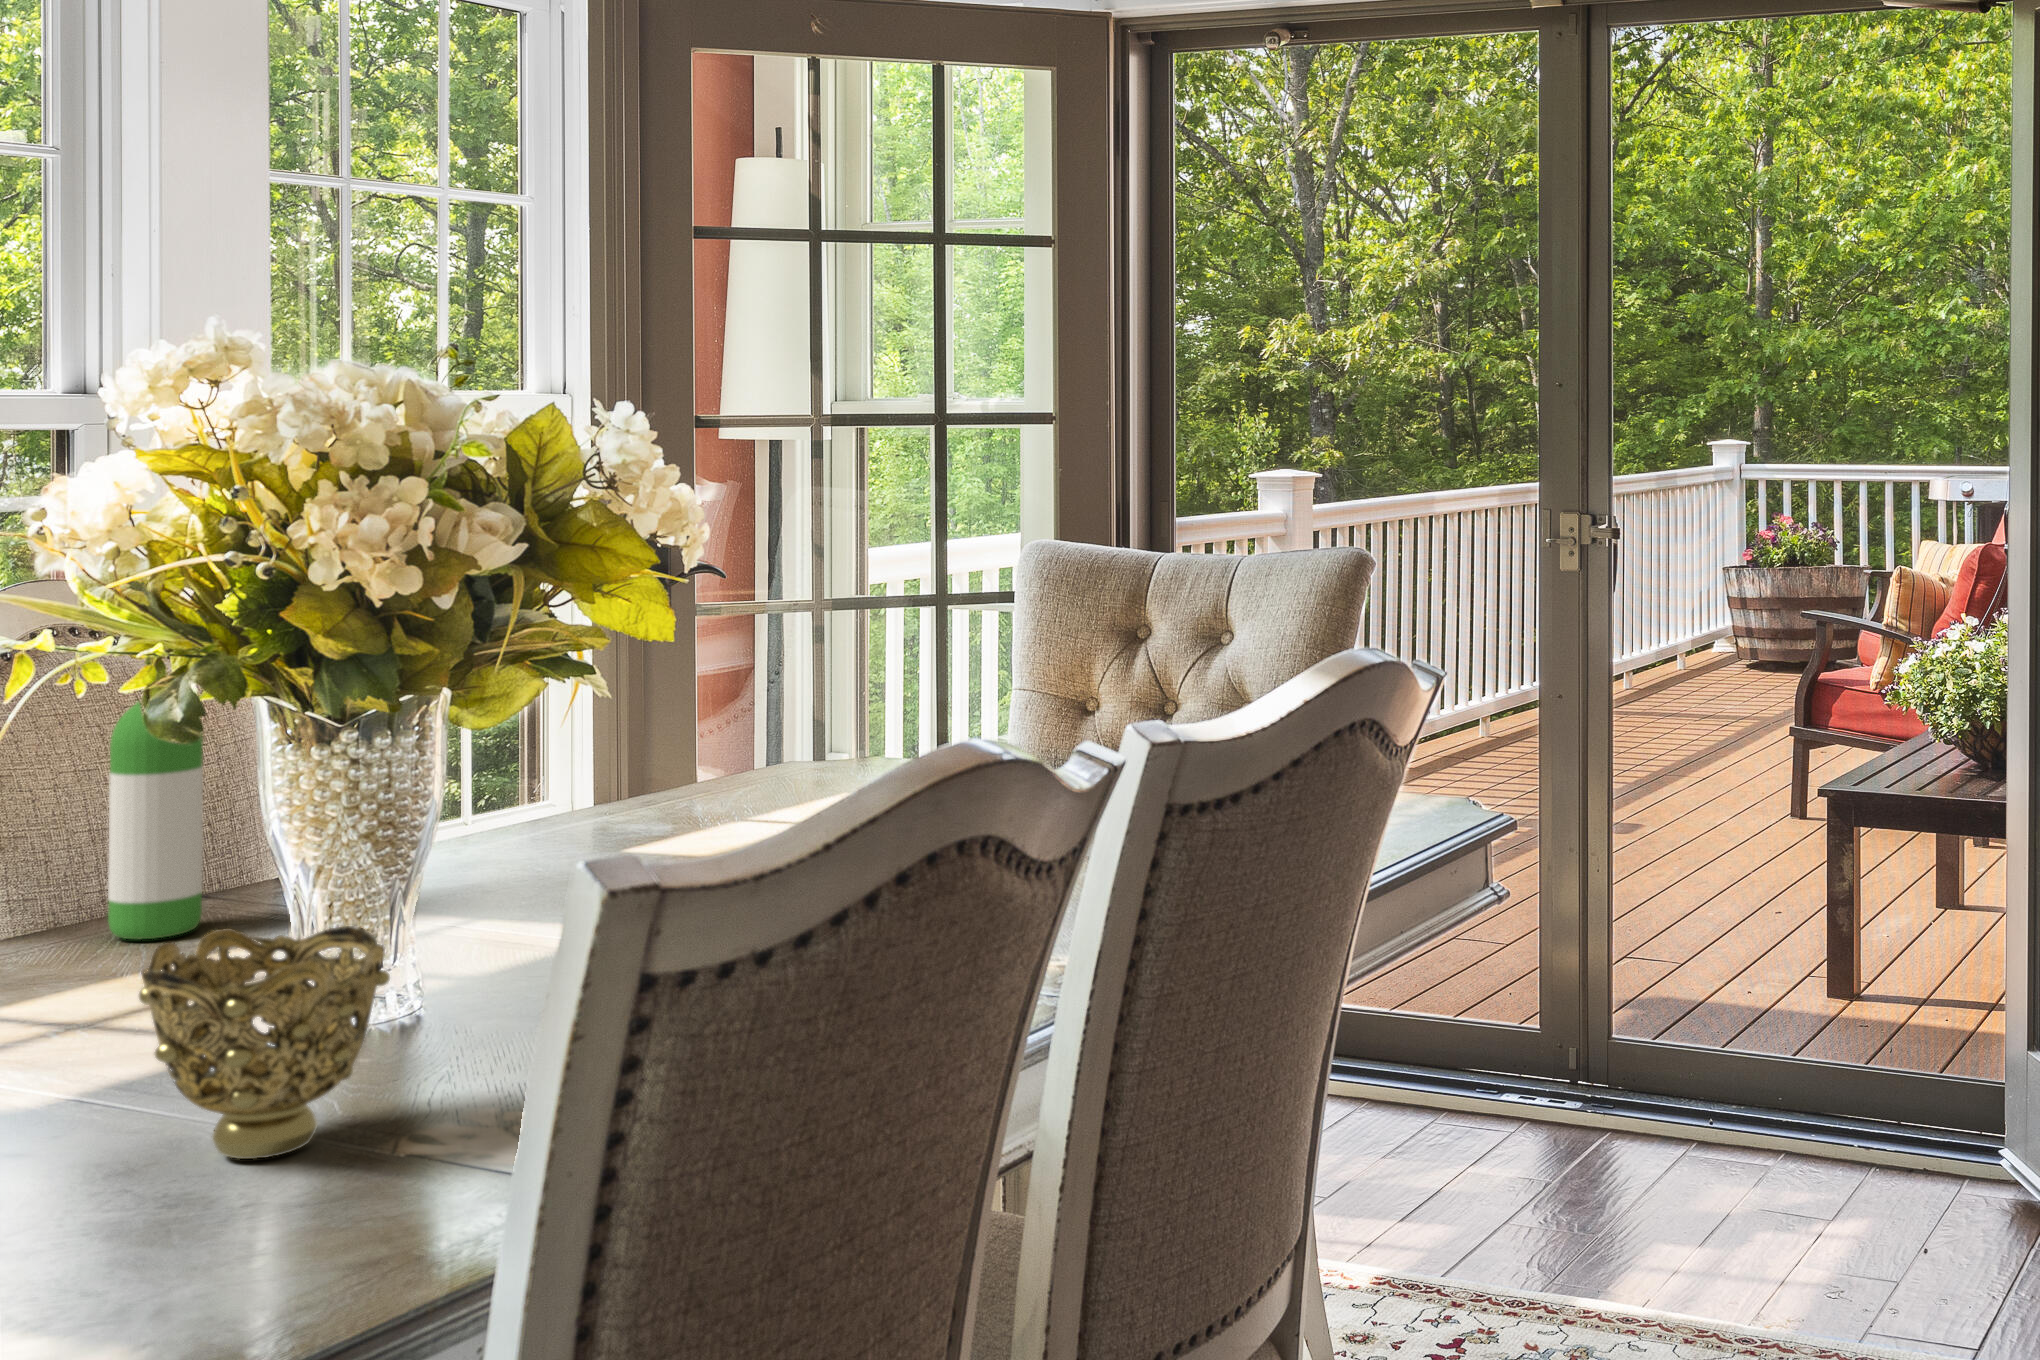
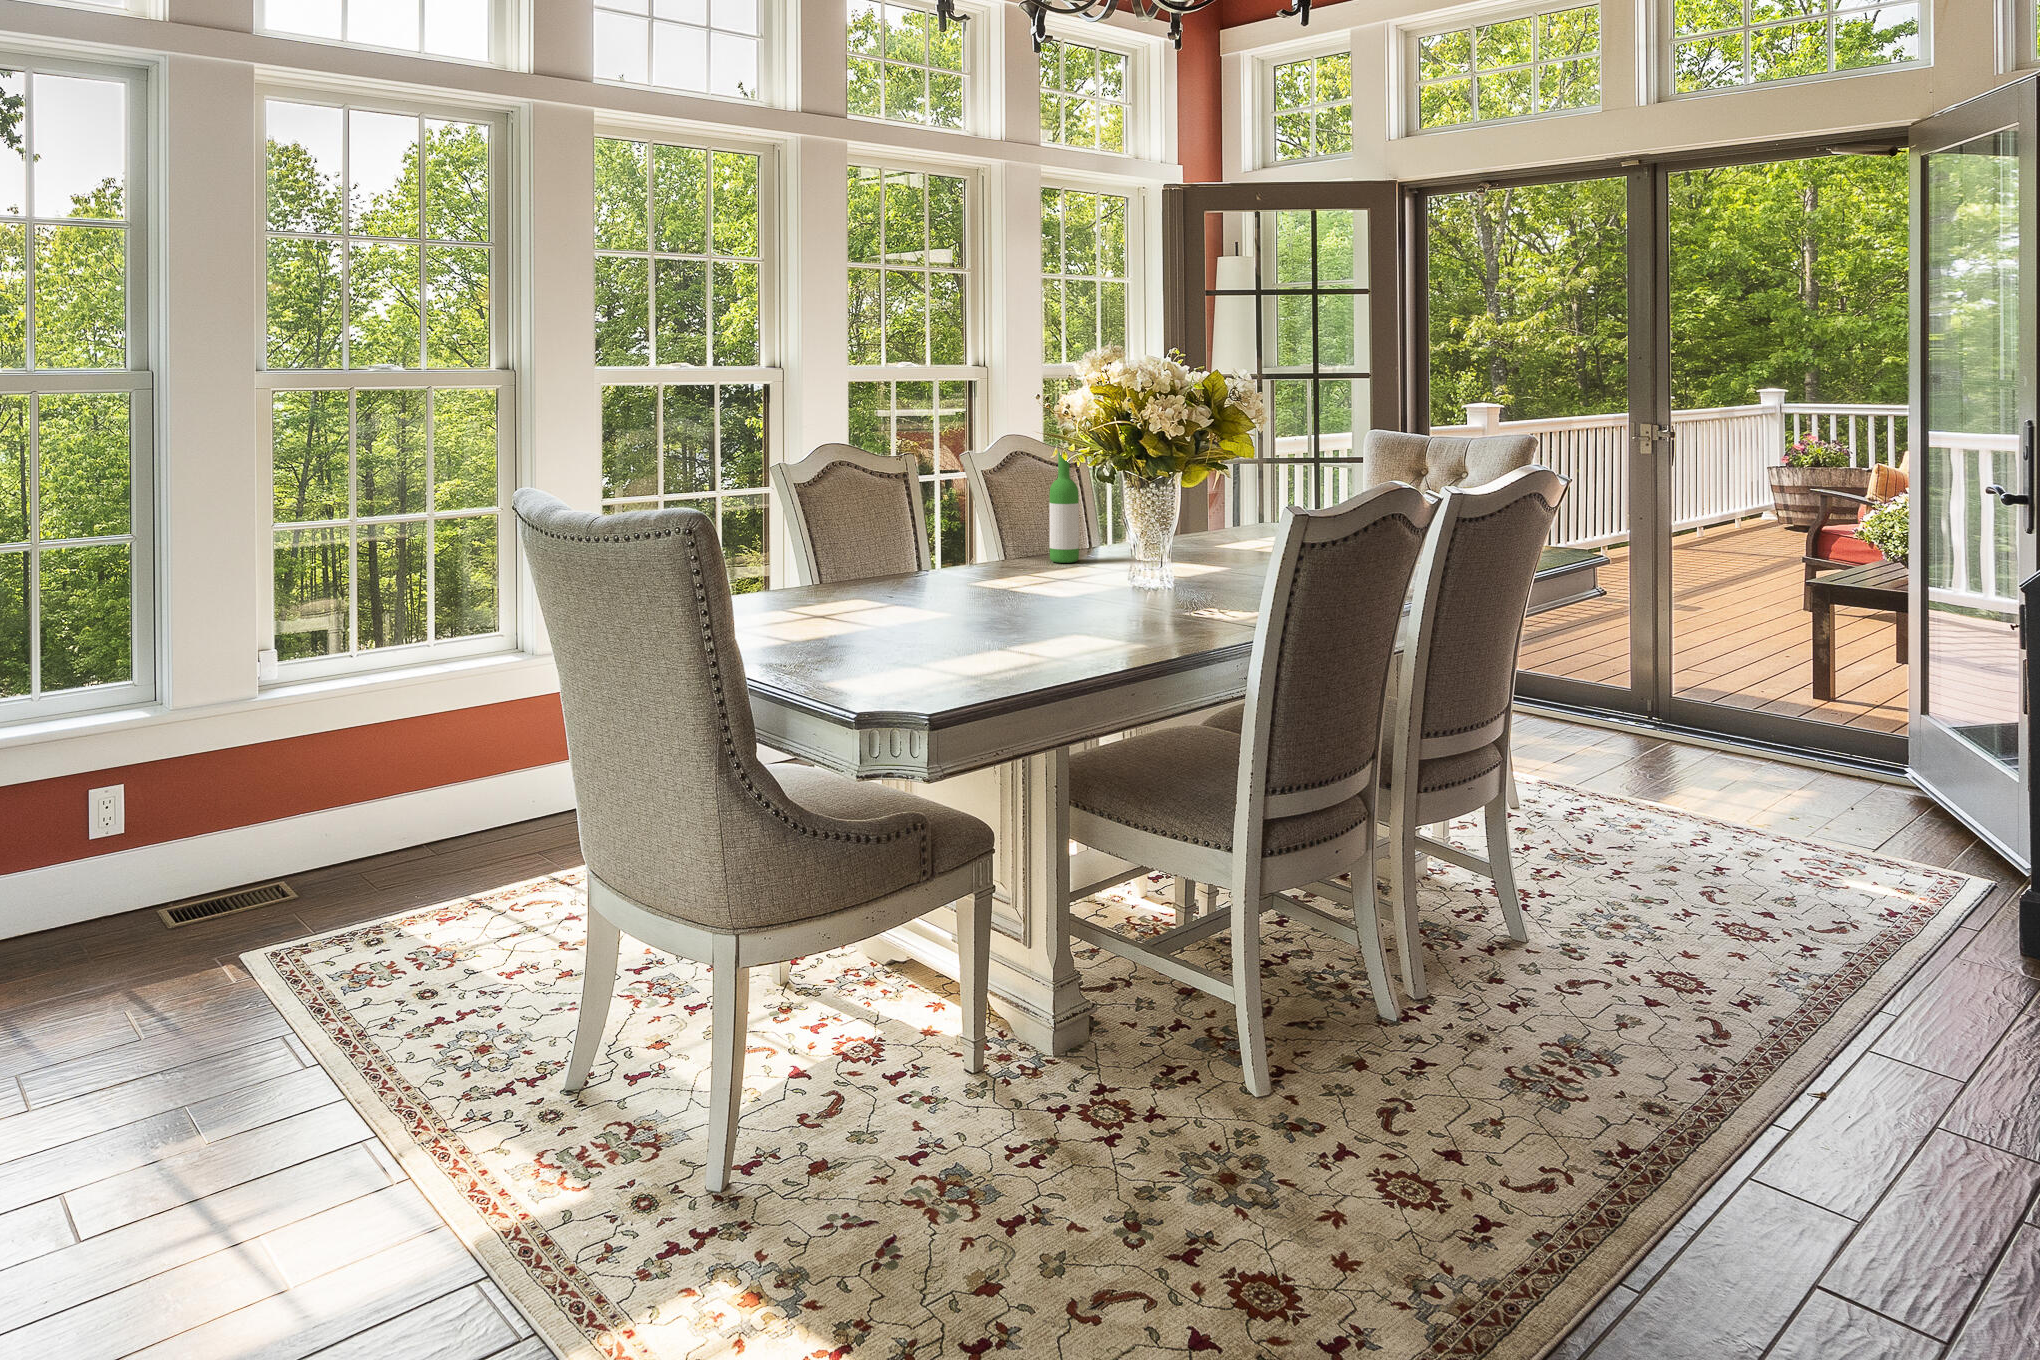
decorative bowl: present [139,926,390,1159] -> none [1112,544,1186,615]

